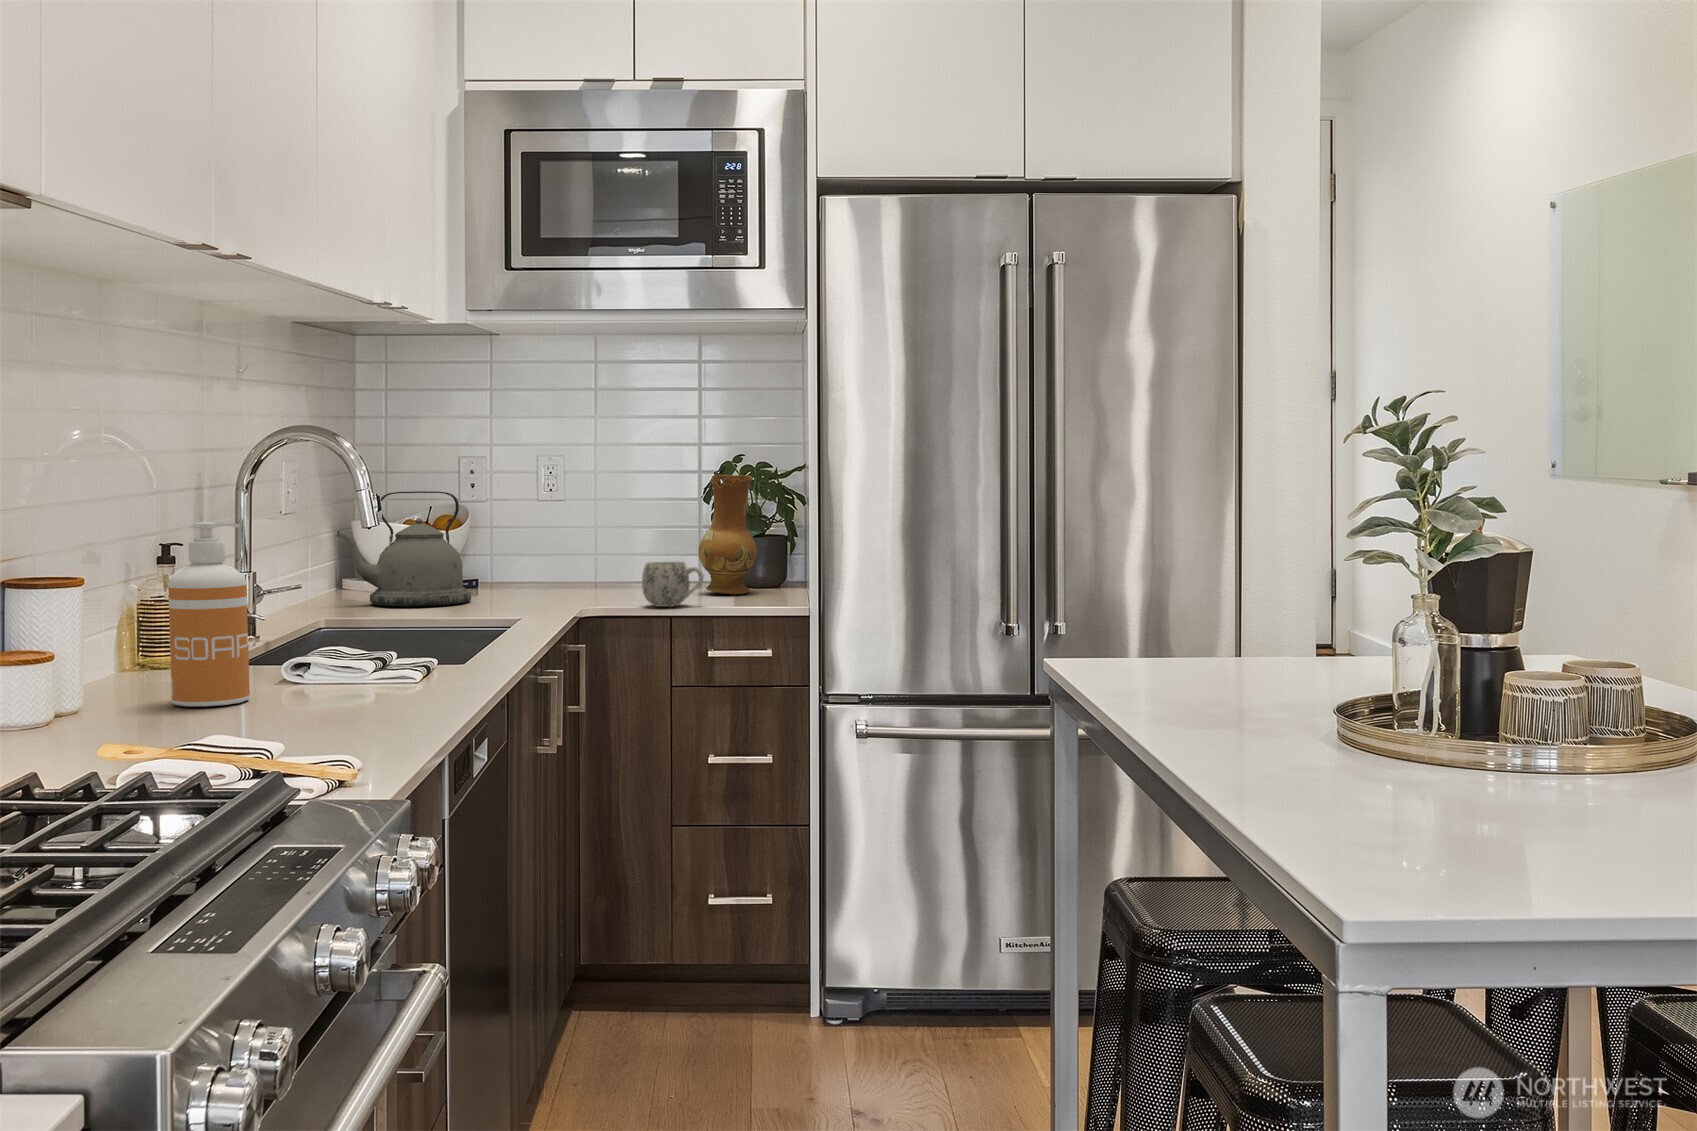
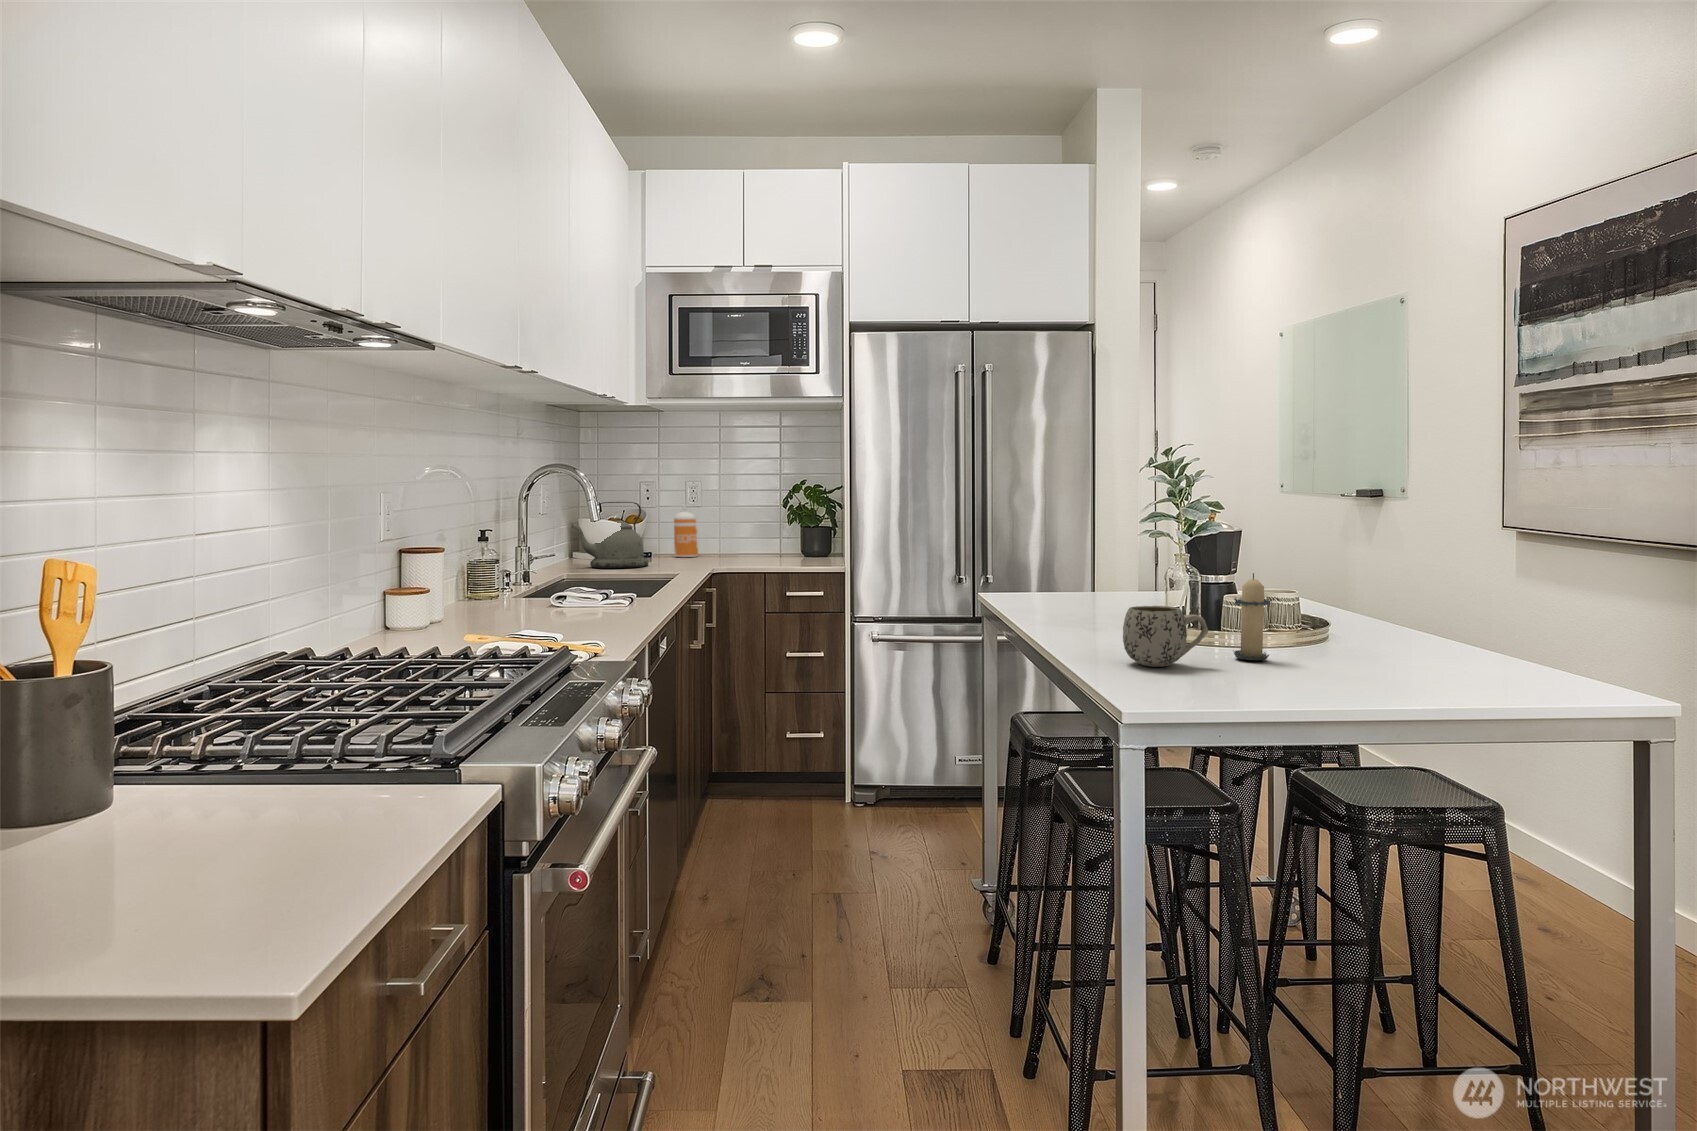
ceramic jug: present [699,475,757,595] -> none [780,492,814,562]
soap dispenser: present [168,522,250,707] -> present [674,503,698,557]
mug: present [642,561,704,607] -> present [1123,606,1208,667]
candle: none [1525,636,1615,803] -> present [1234,573,1272,660]

